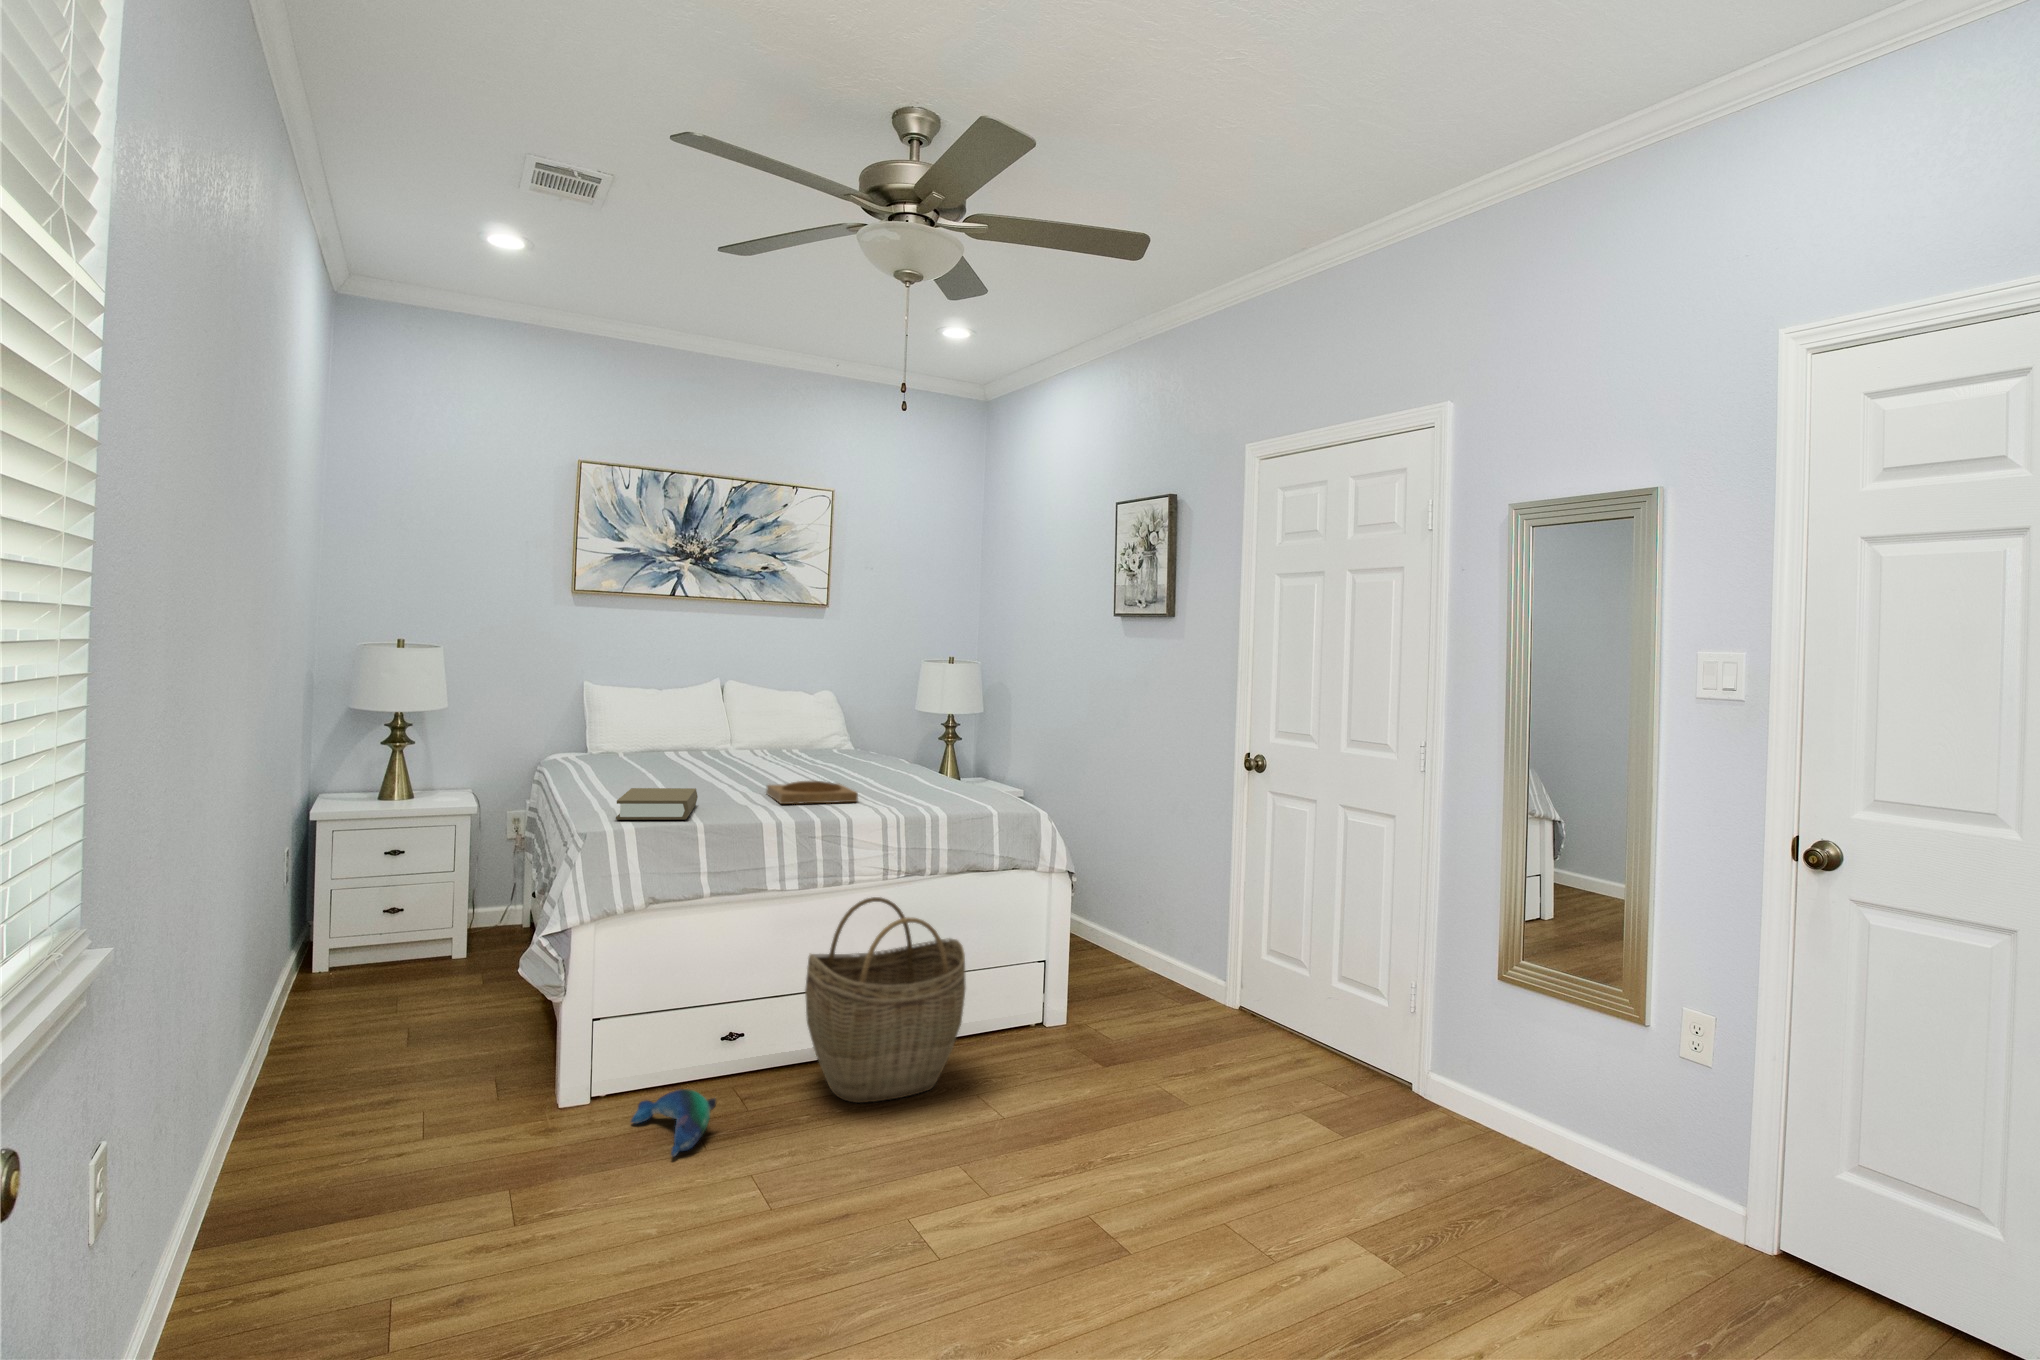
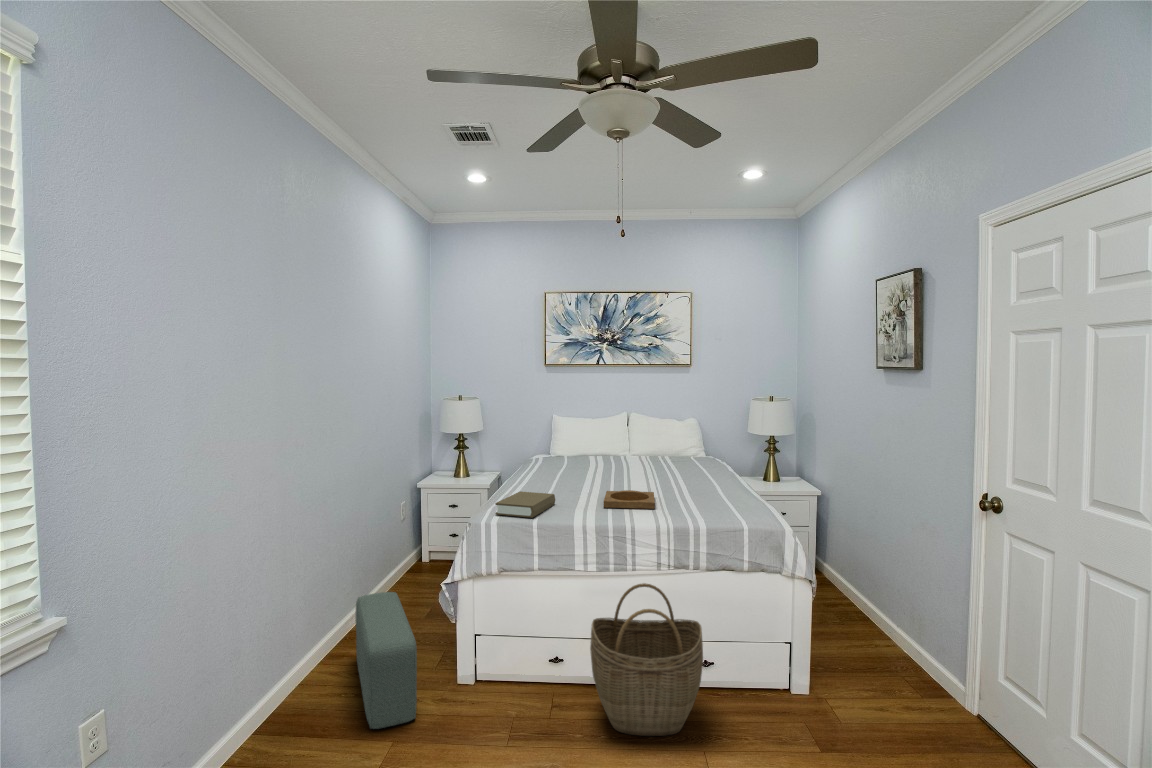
pouf: none [316,977,525,1183] -> present [356,592,417,729]
plush toy: present [631,1089,716,1157] -> none [483,696,524,748]

